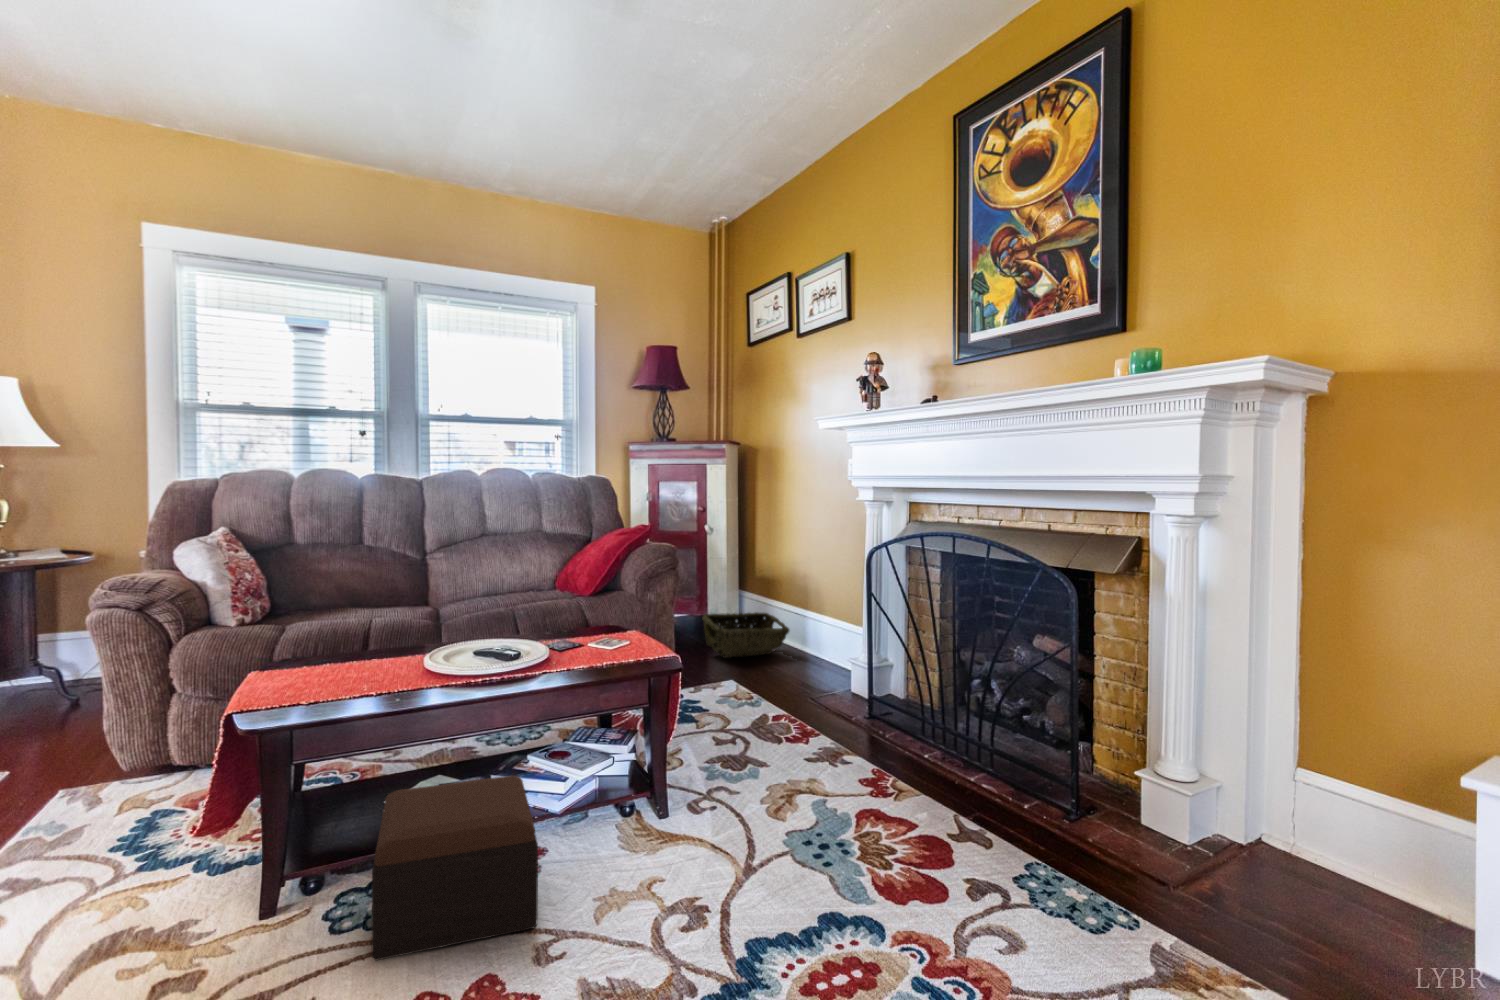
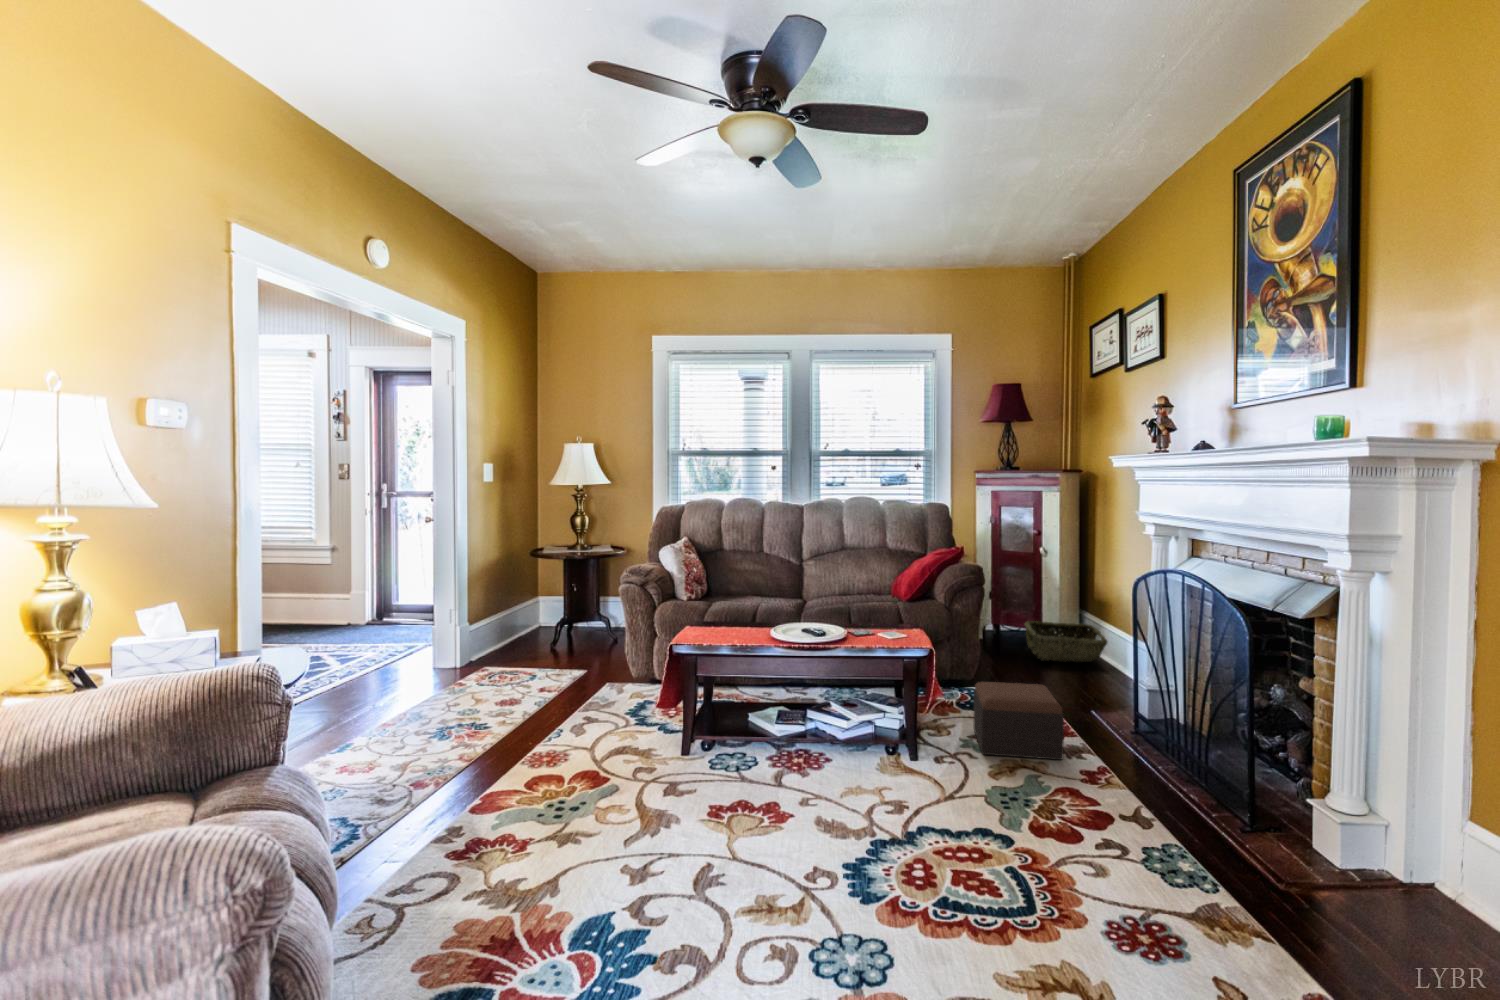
footstool: present [372,776,538,961] -> present [974,682,1064,760]

